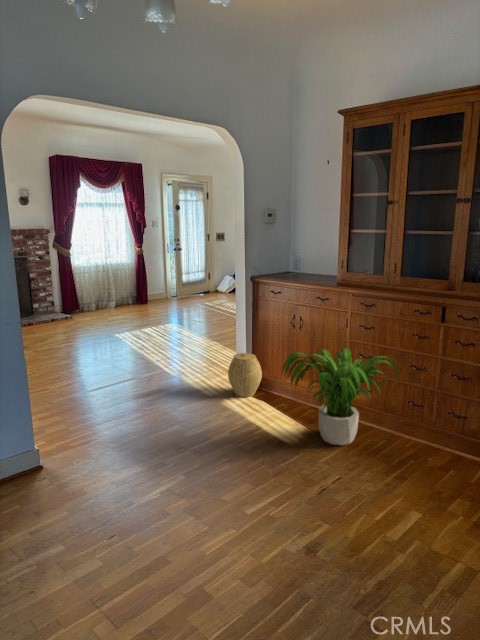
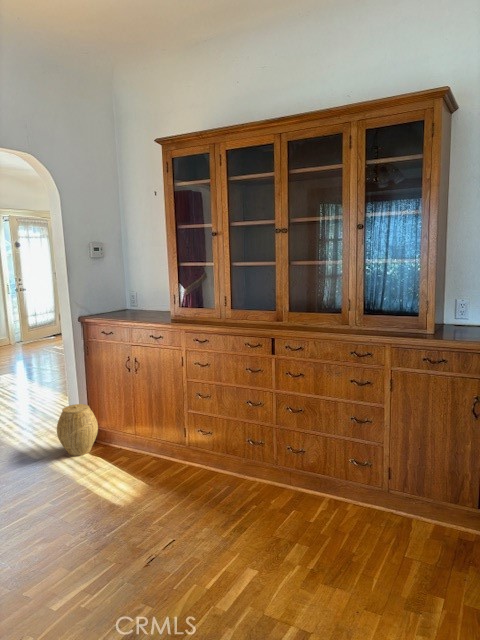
potted plant: present [282,348,399,445] -> none [106,389,235,500]

